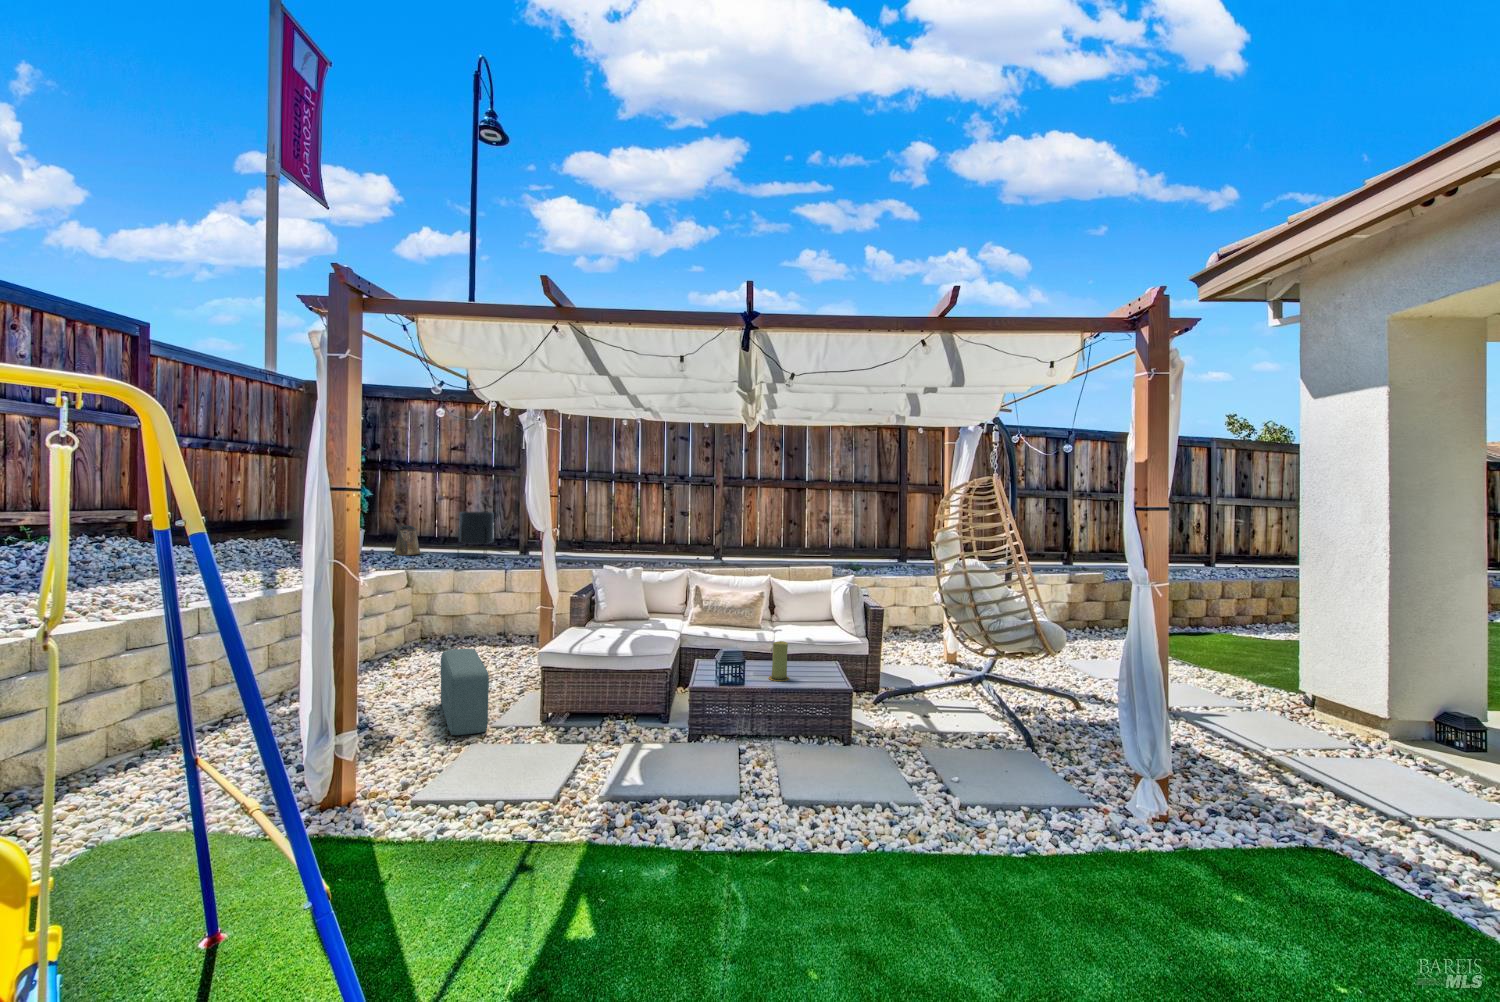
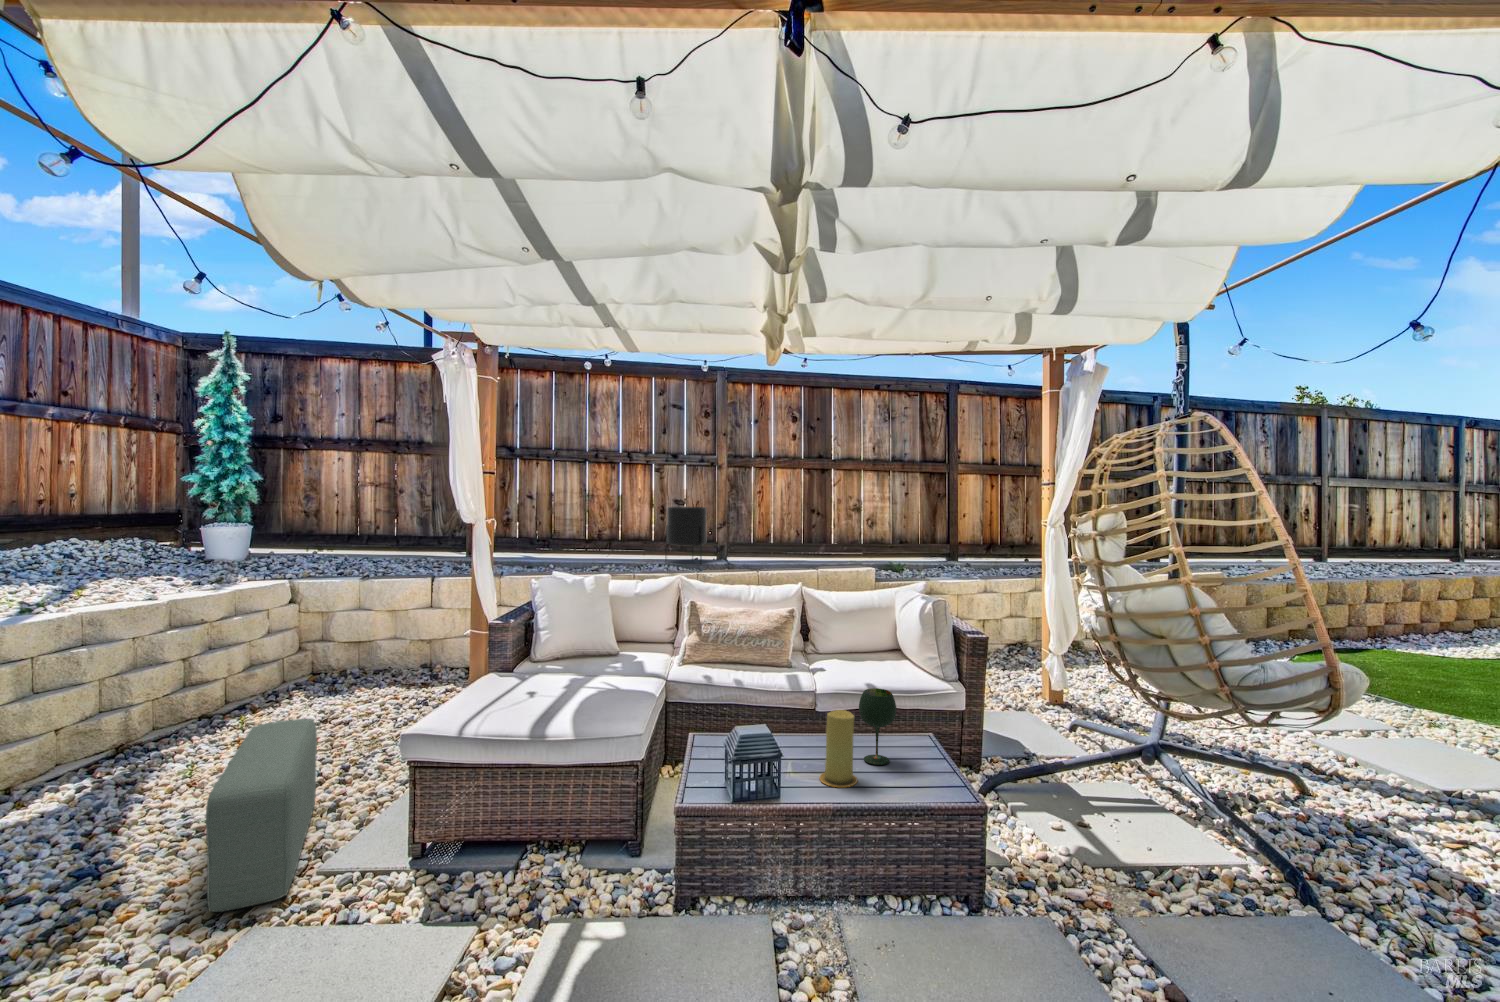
planter: present [458,512,494,545] -> present [665,507,707,560]
watering can: present [394,524,421,555] -> none [294,518,339,560]
wine glass: none [793,632,814,674] -> present [859,688,896,765]

